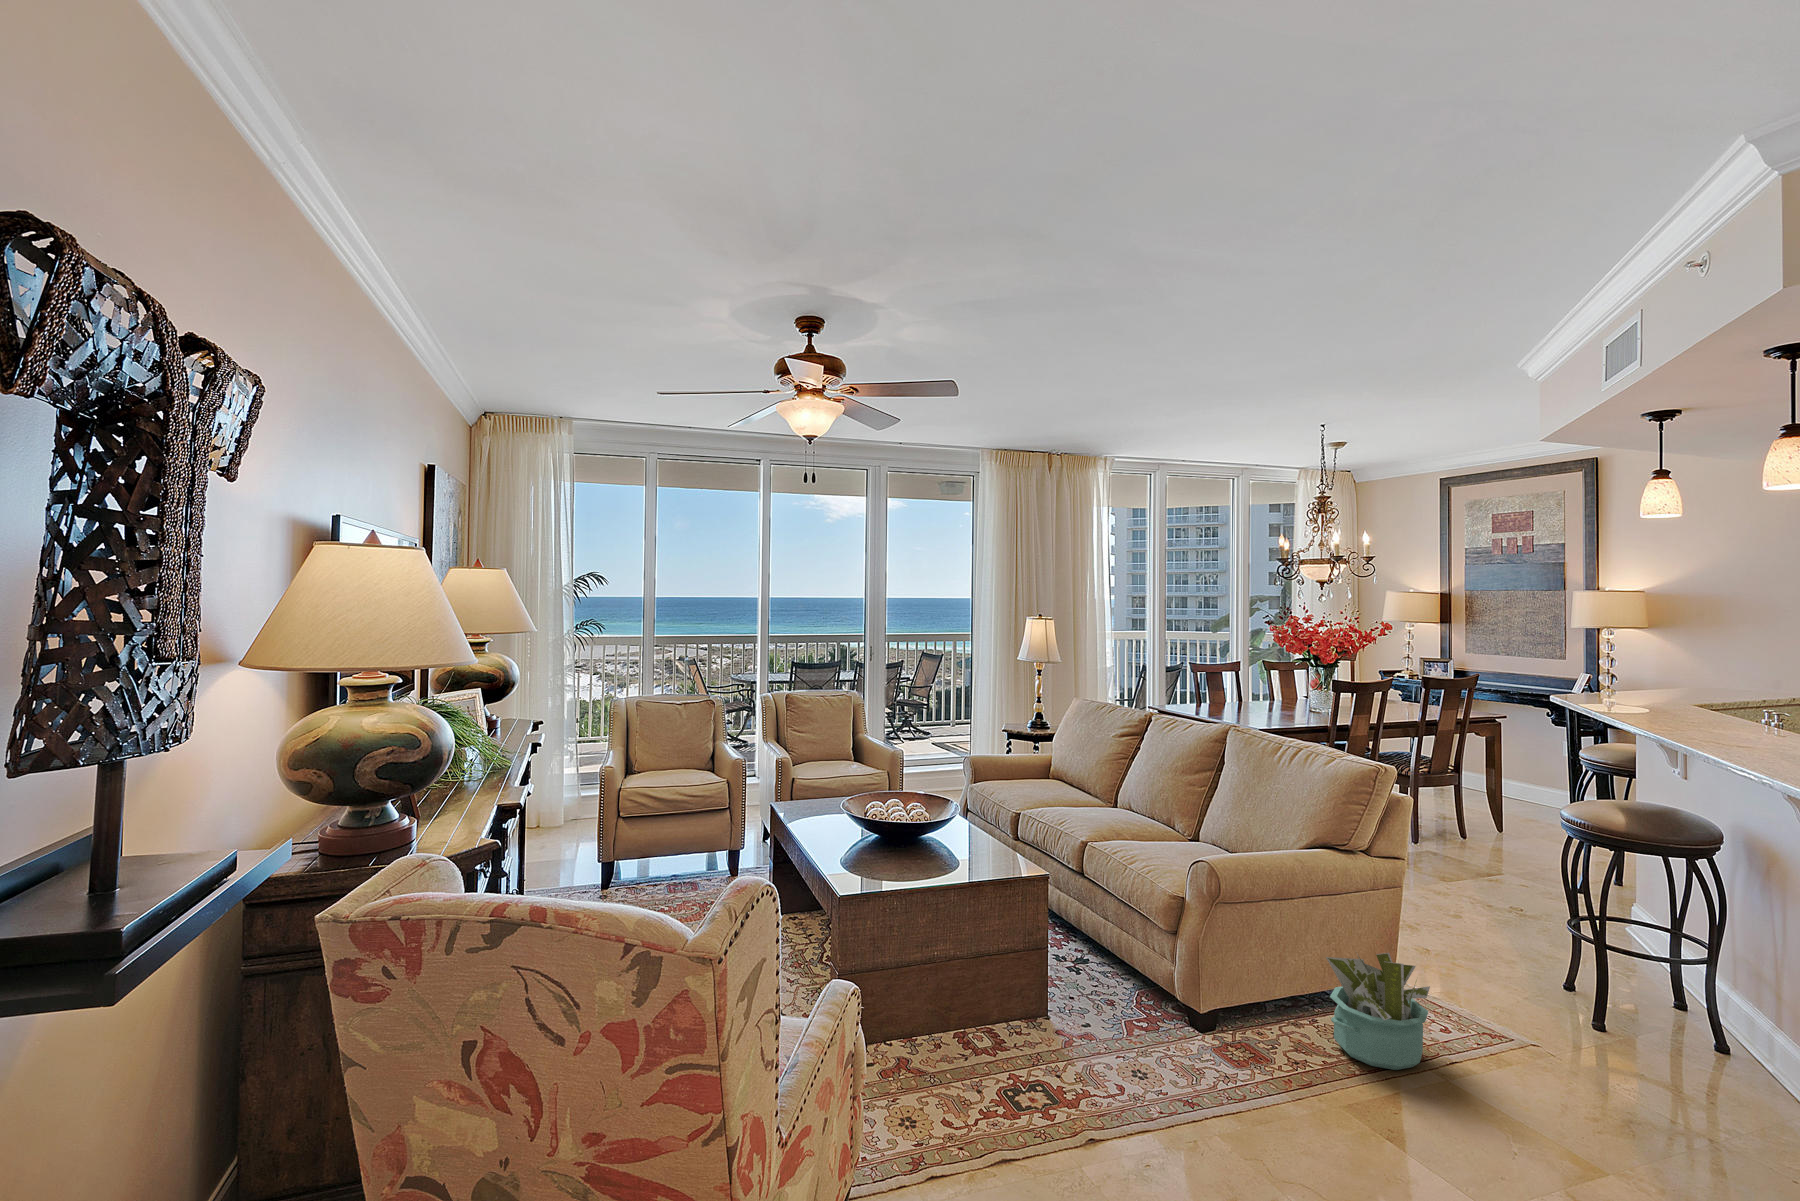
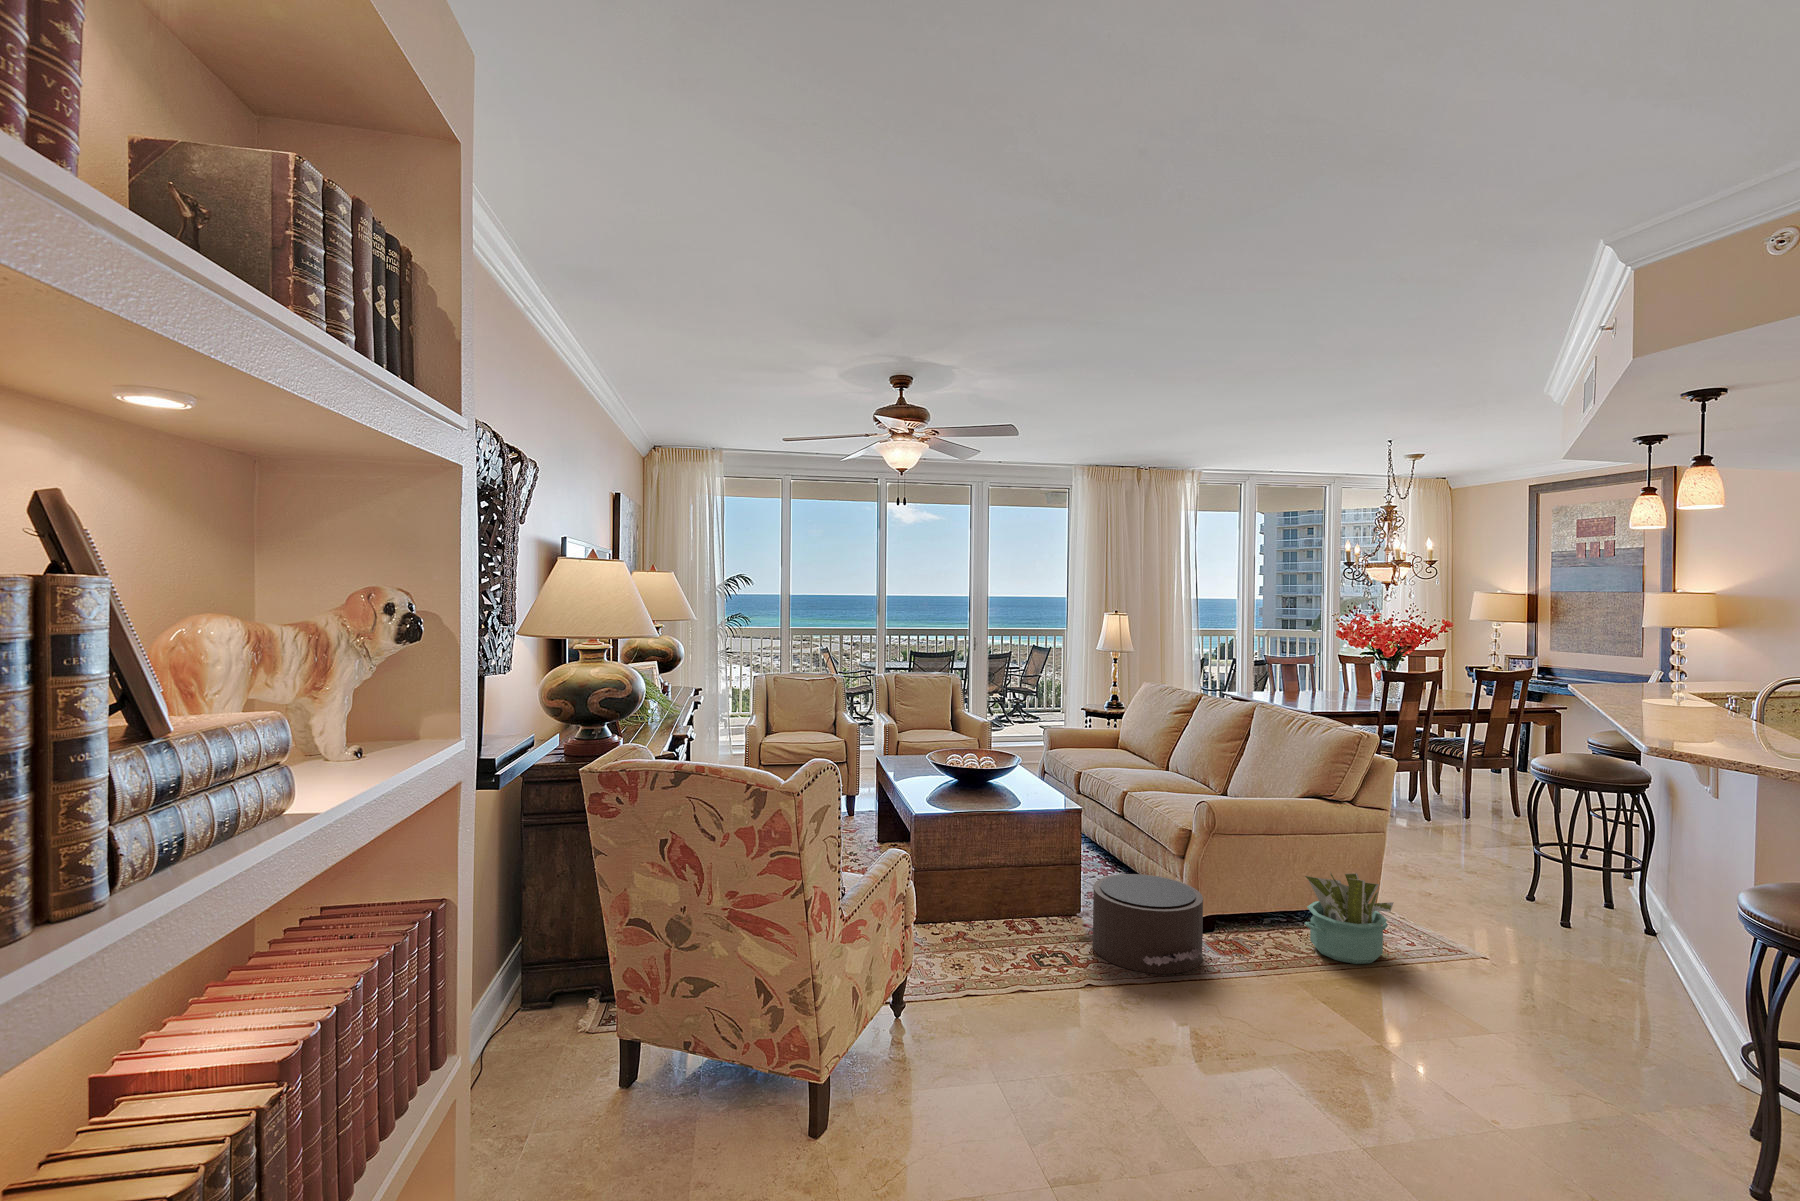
pouf: none [1049,963,1227,1106] -> present [1077,874,1205,974]

